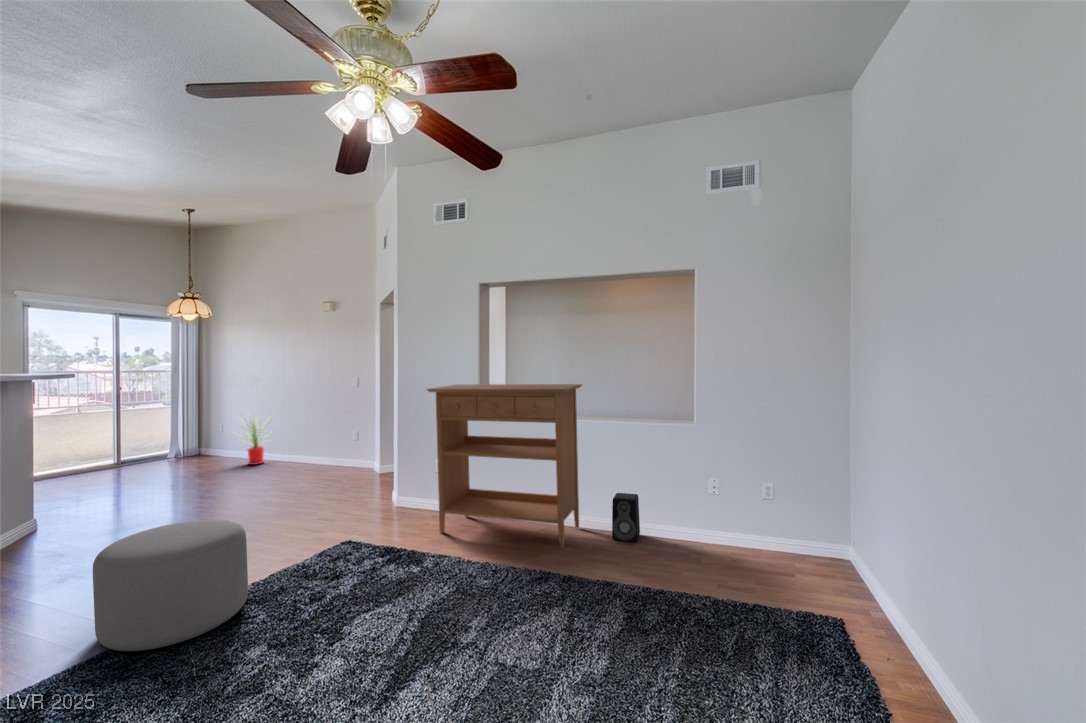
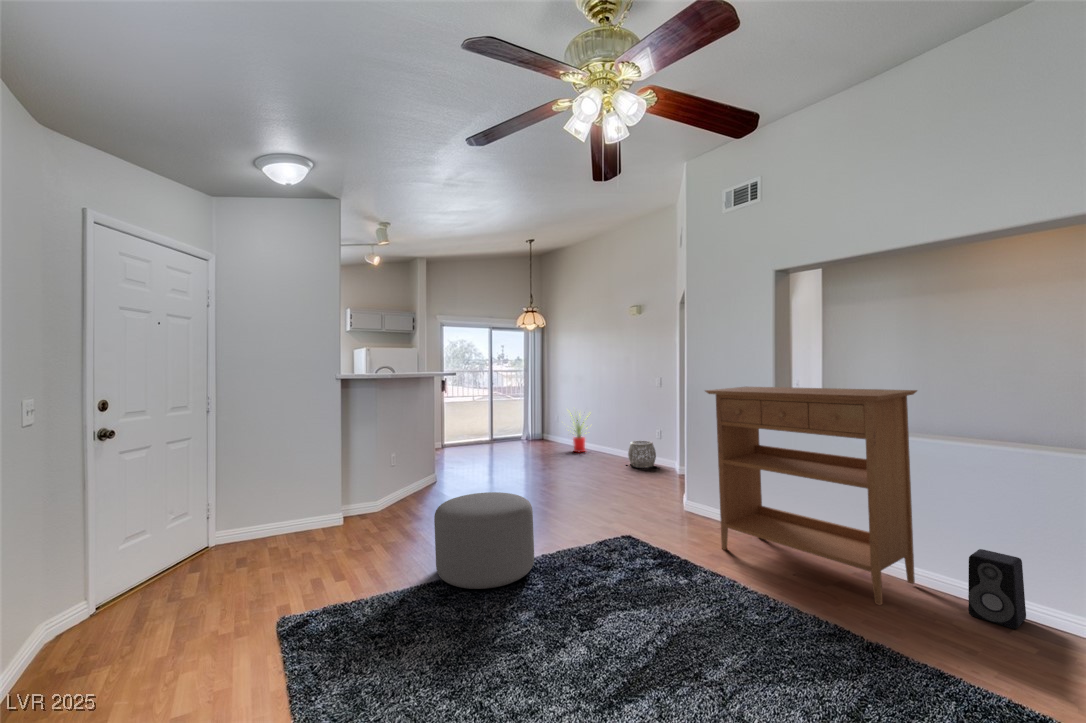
woven basket: none [321,443,352,472] -> present [628,441,656,468]

